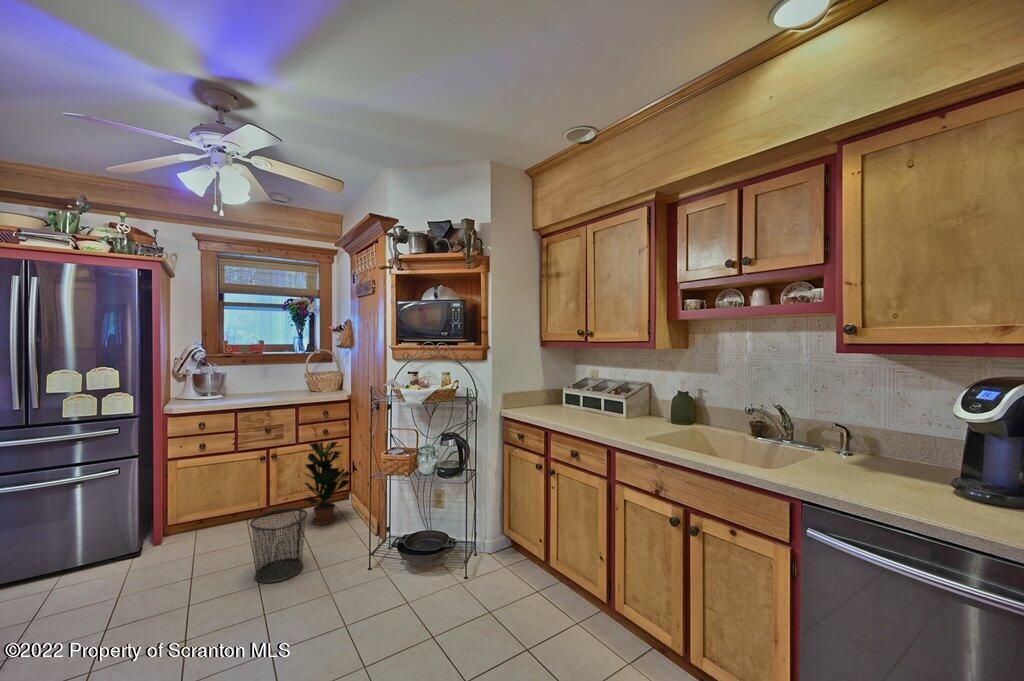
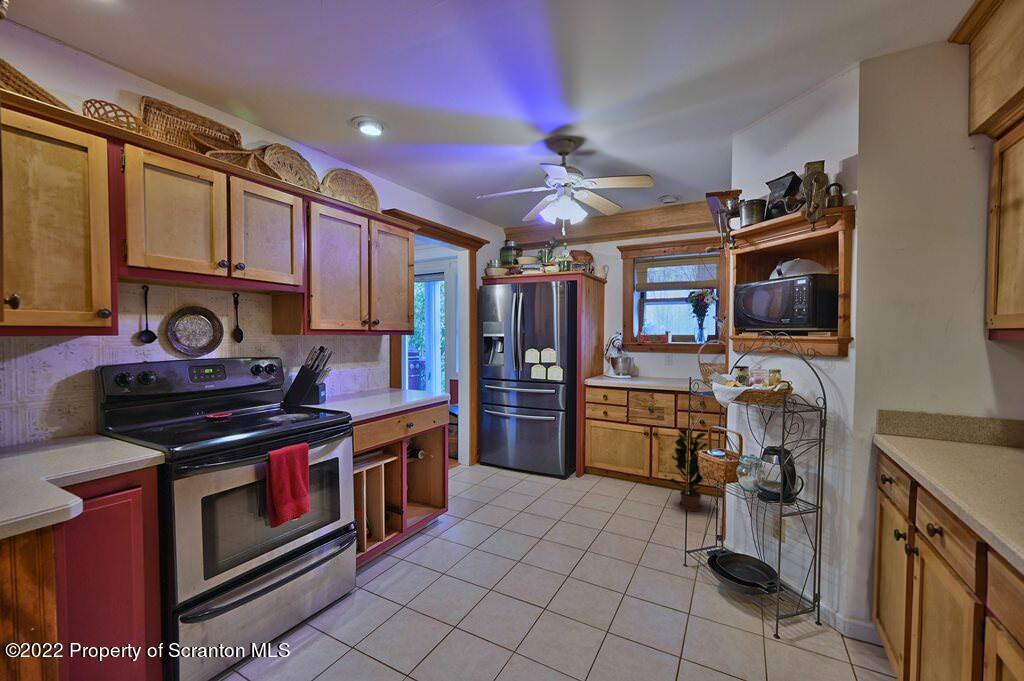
waste bin: present [250,508,307,583] -> none [602,475,647,537]

